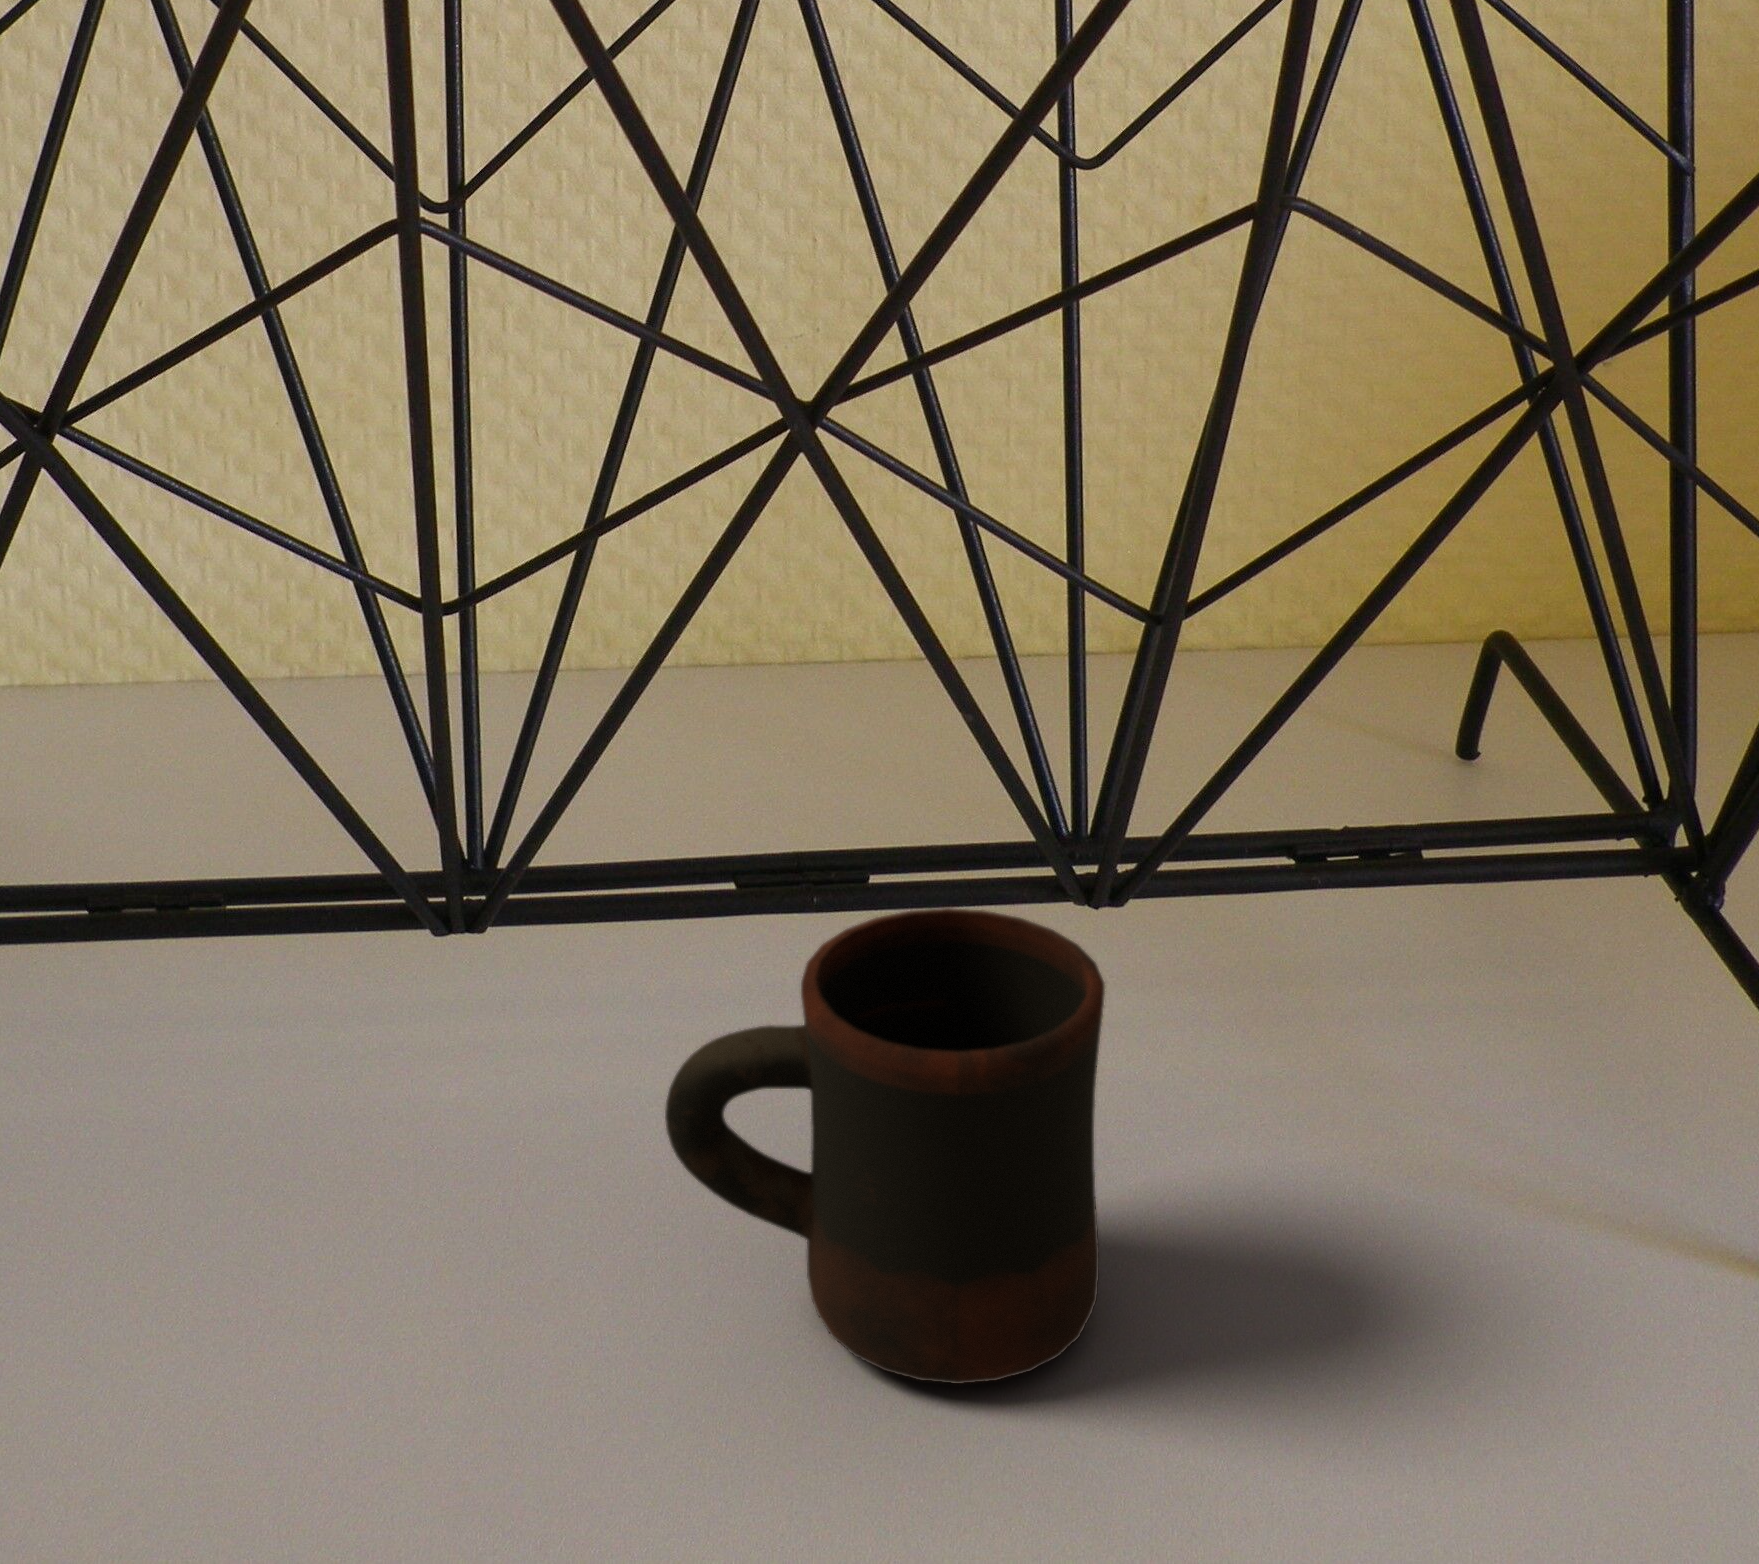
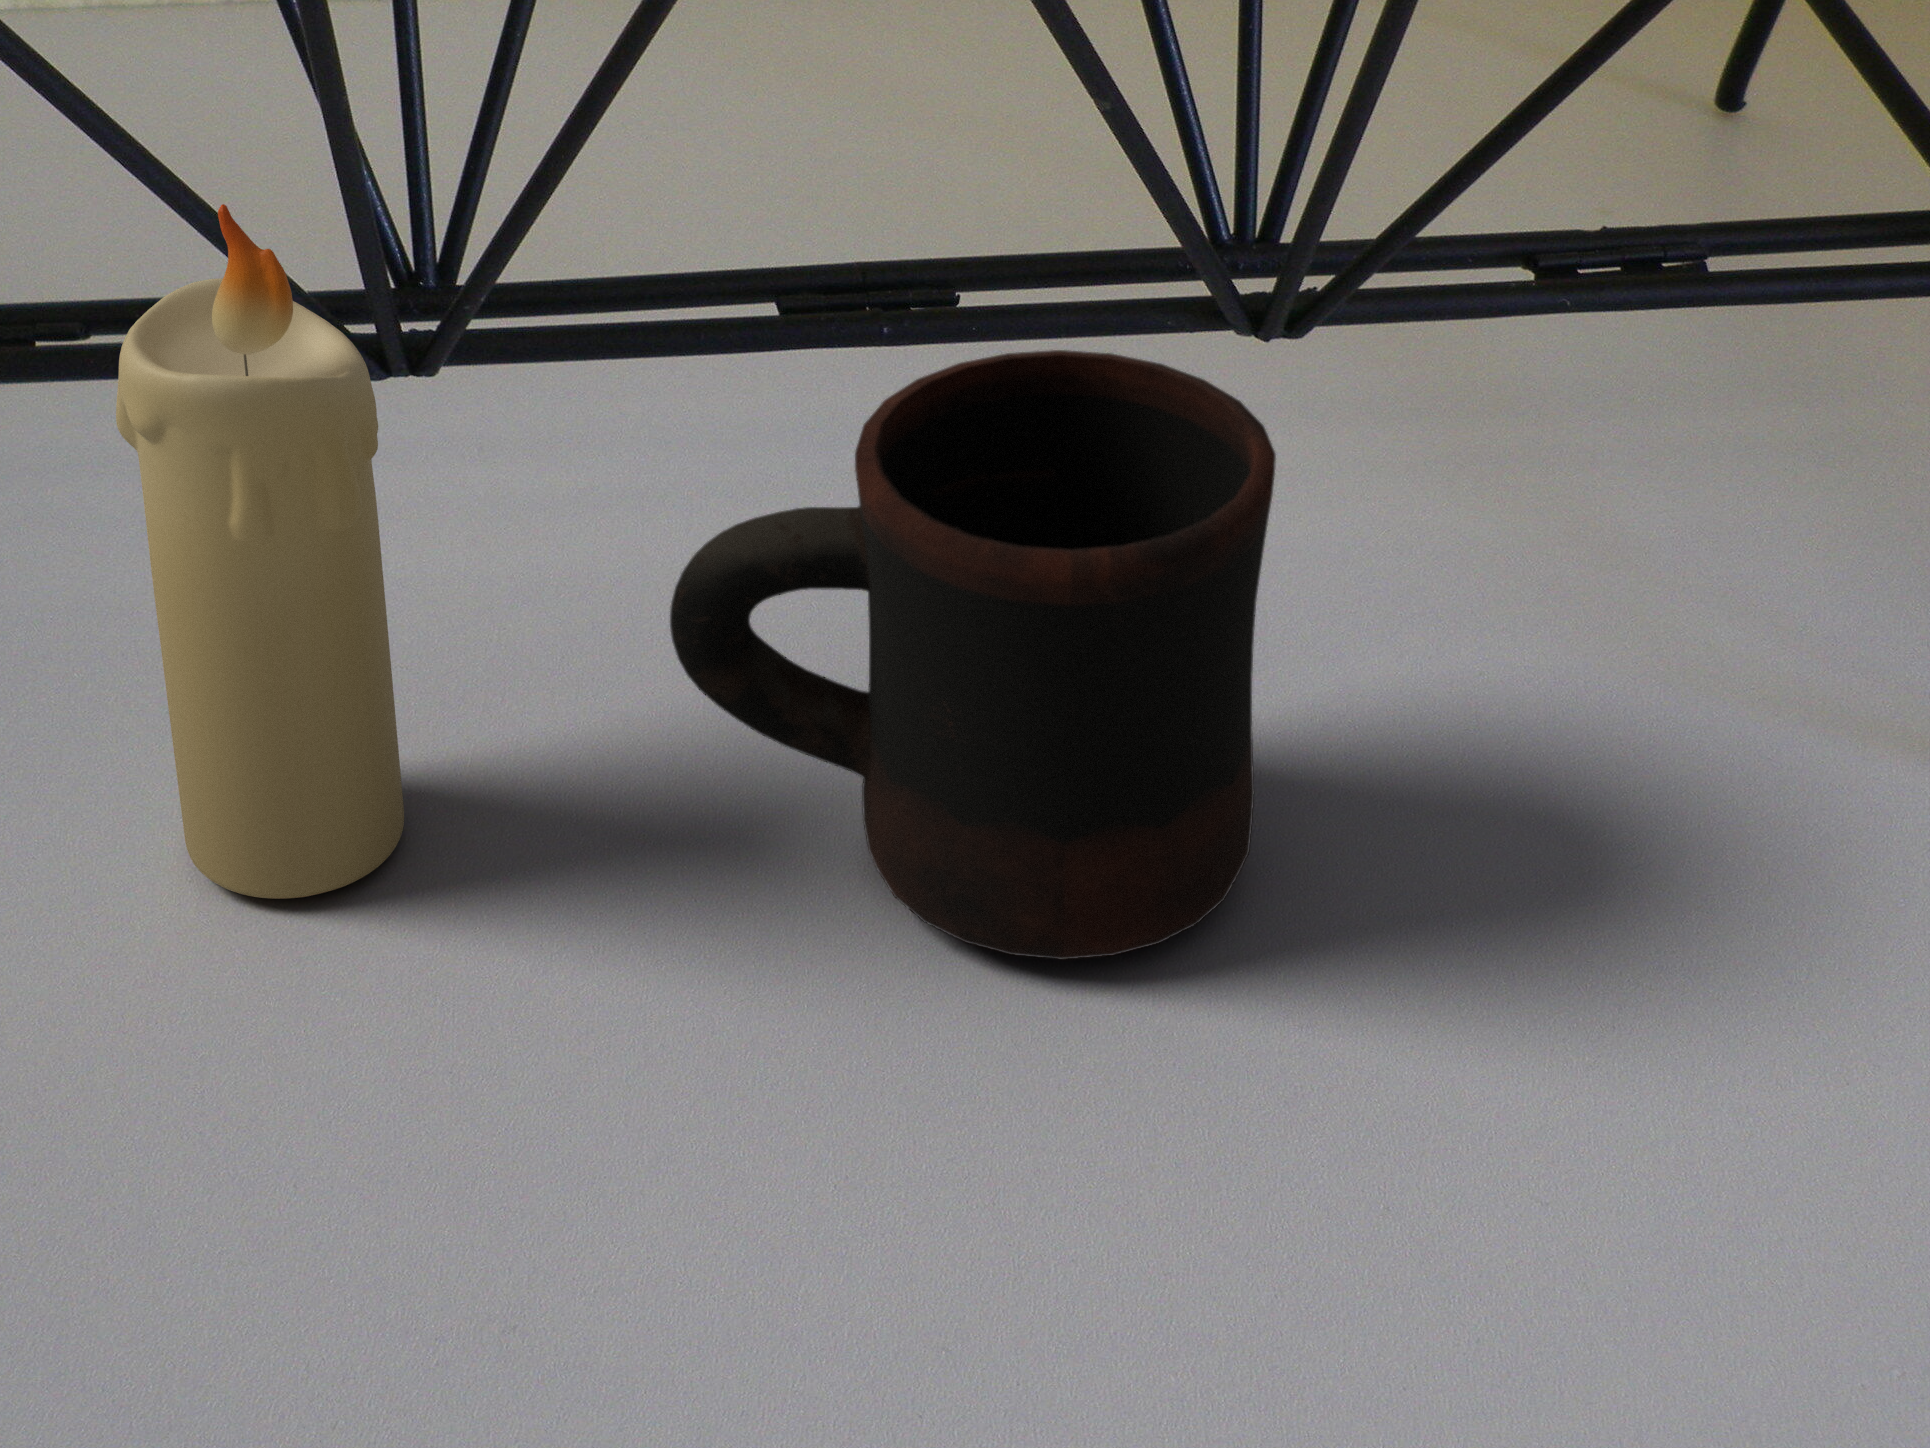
candle: none [268,797,462,1340] -> present [116,204,404,899]

